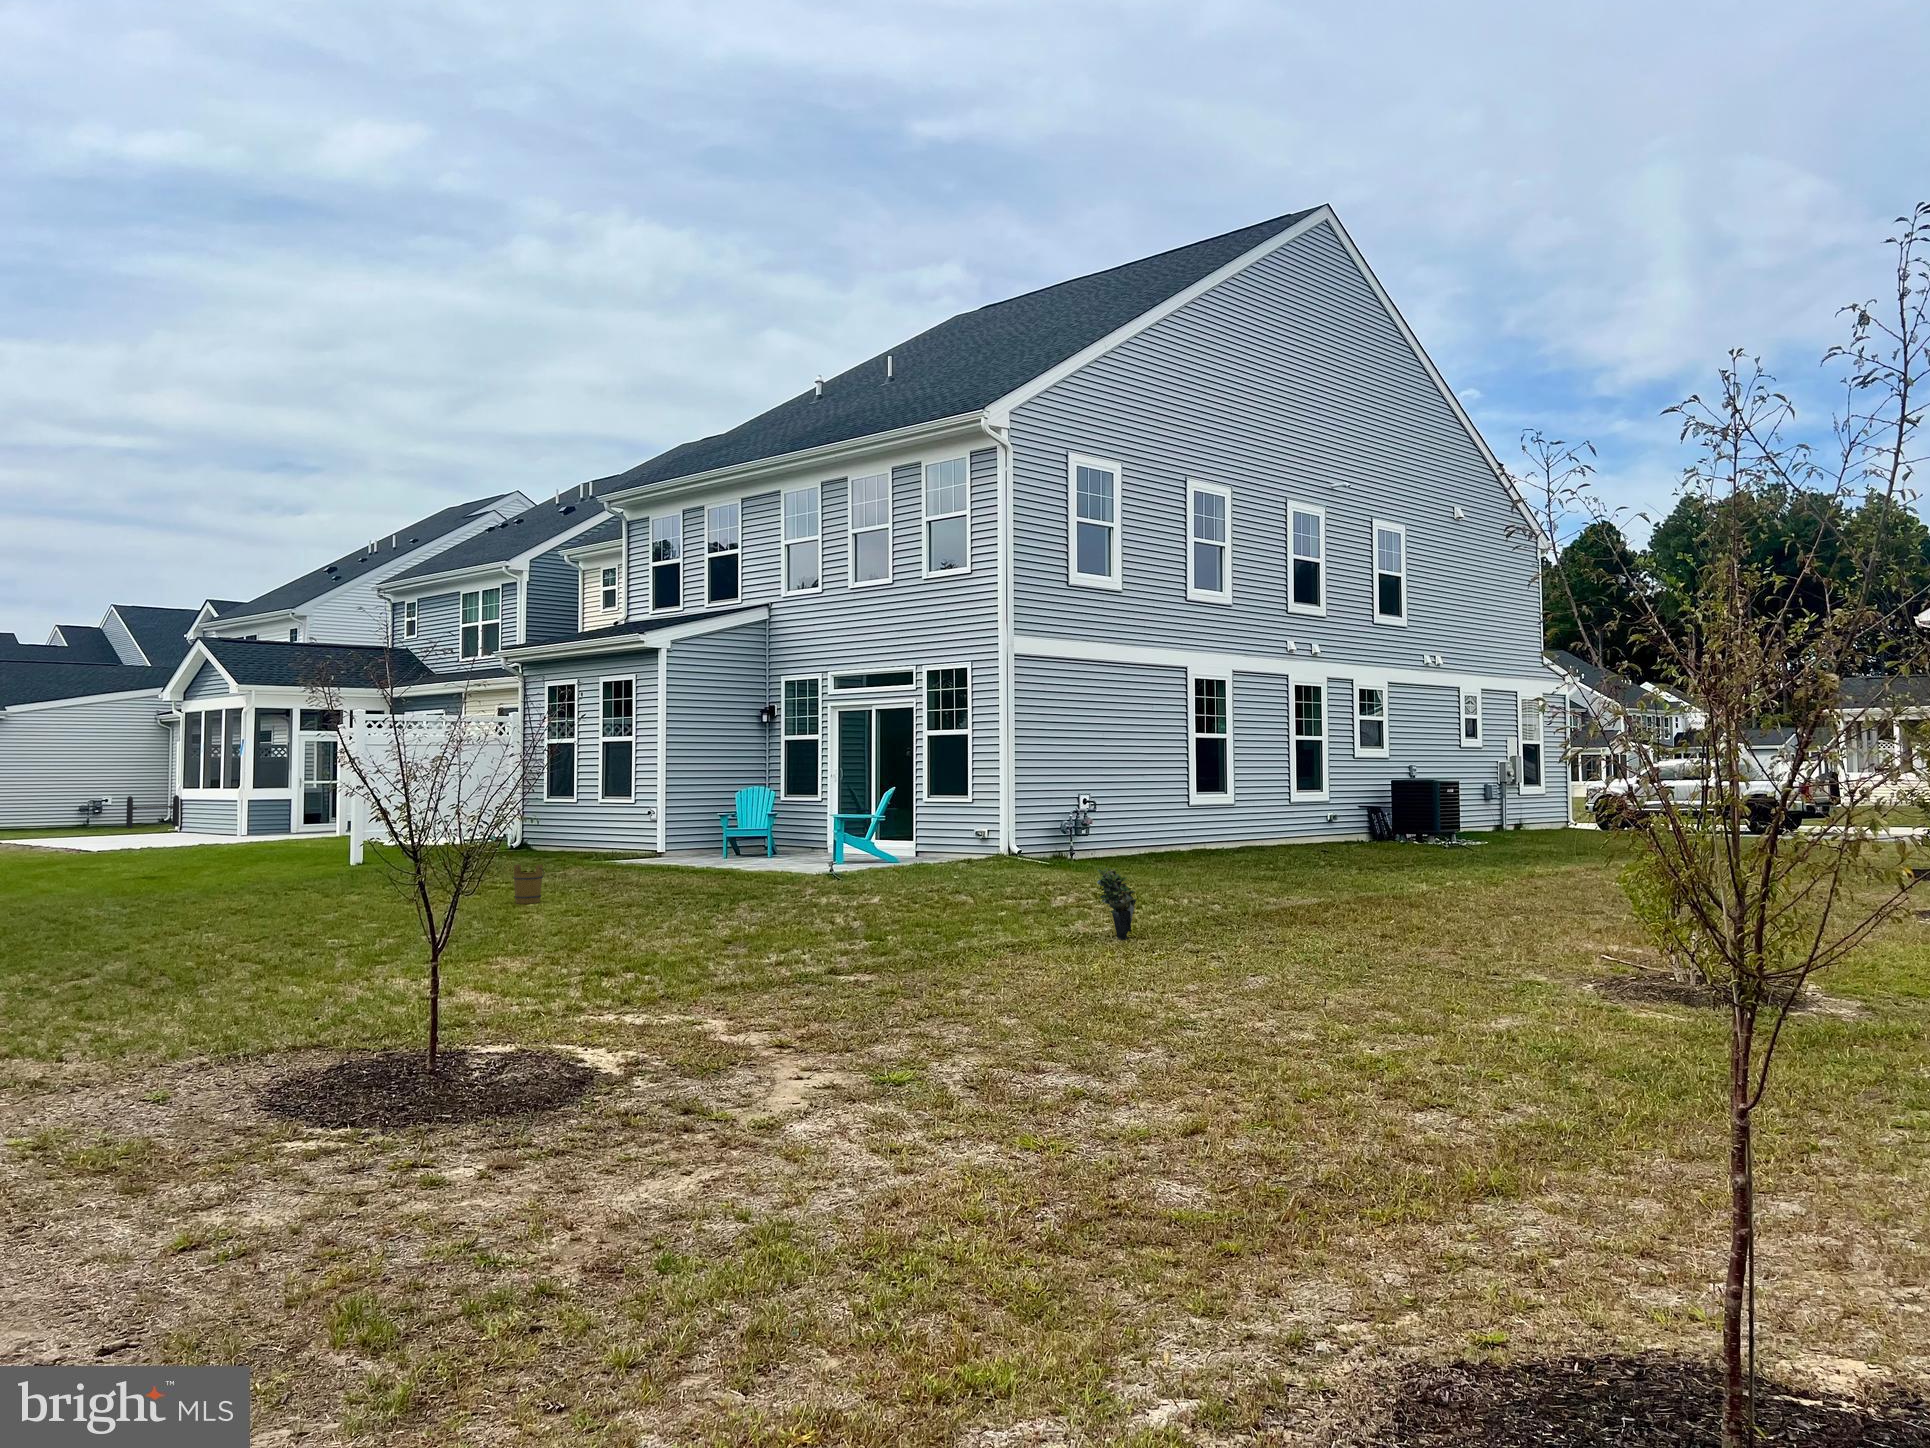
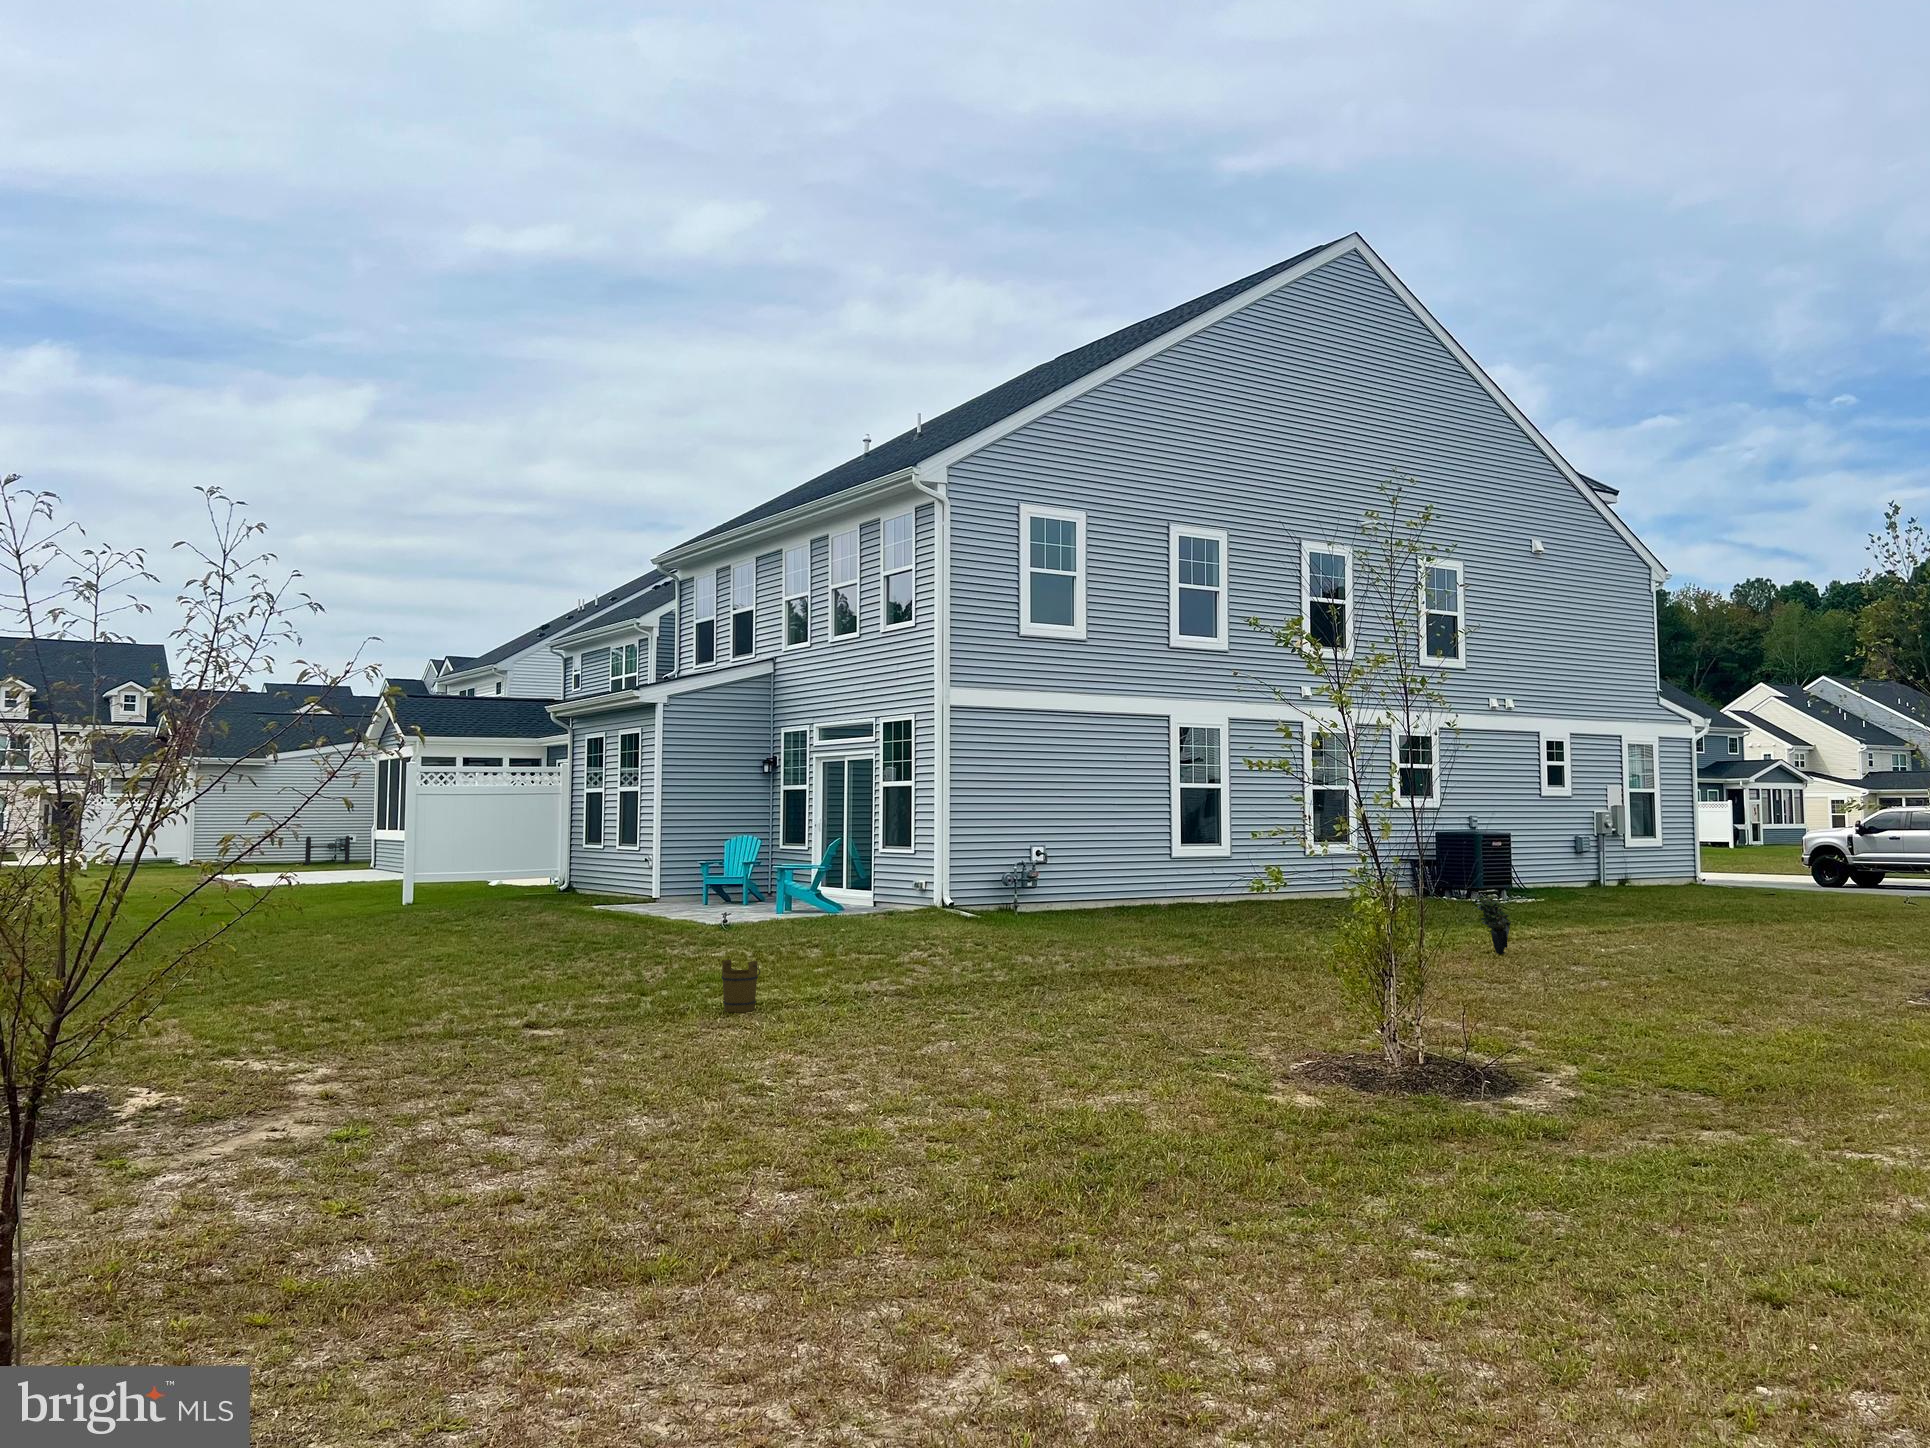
bucket: present [513,864,545,904] -> present [721,959,760,1012]
potted plant: present [1097,868,1137,940] -> present [1477,896,1511,954]

